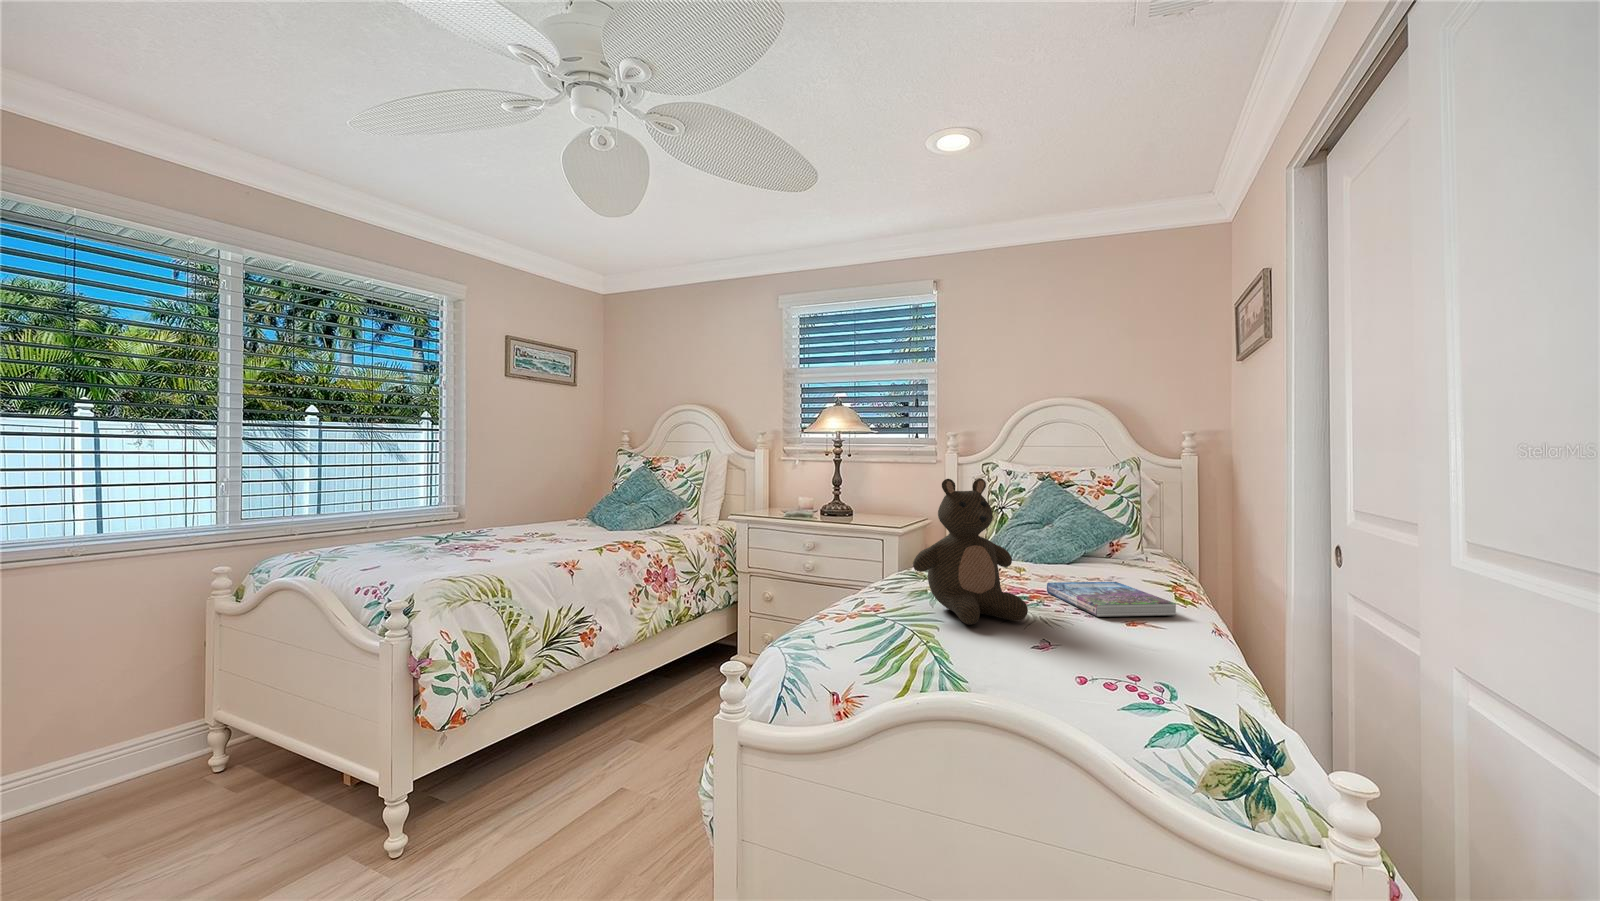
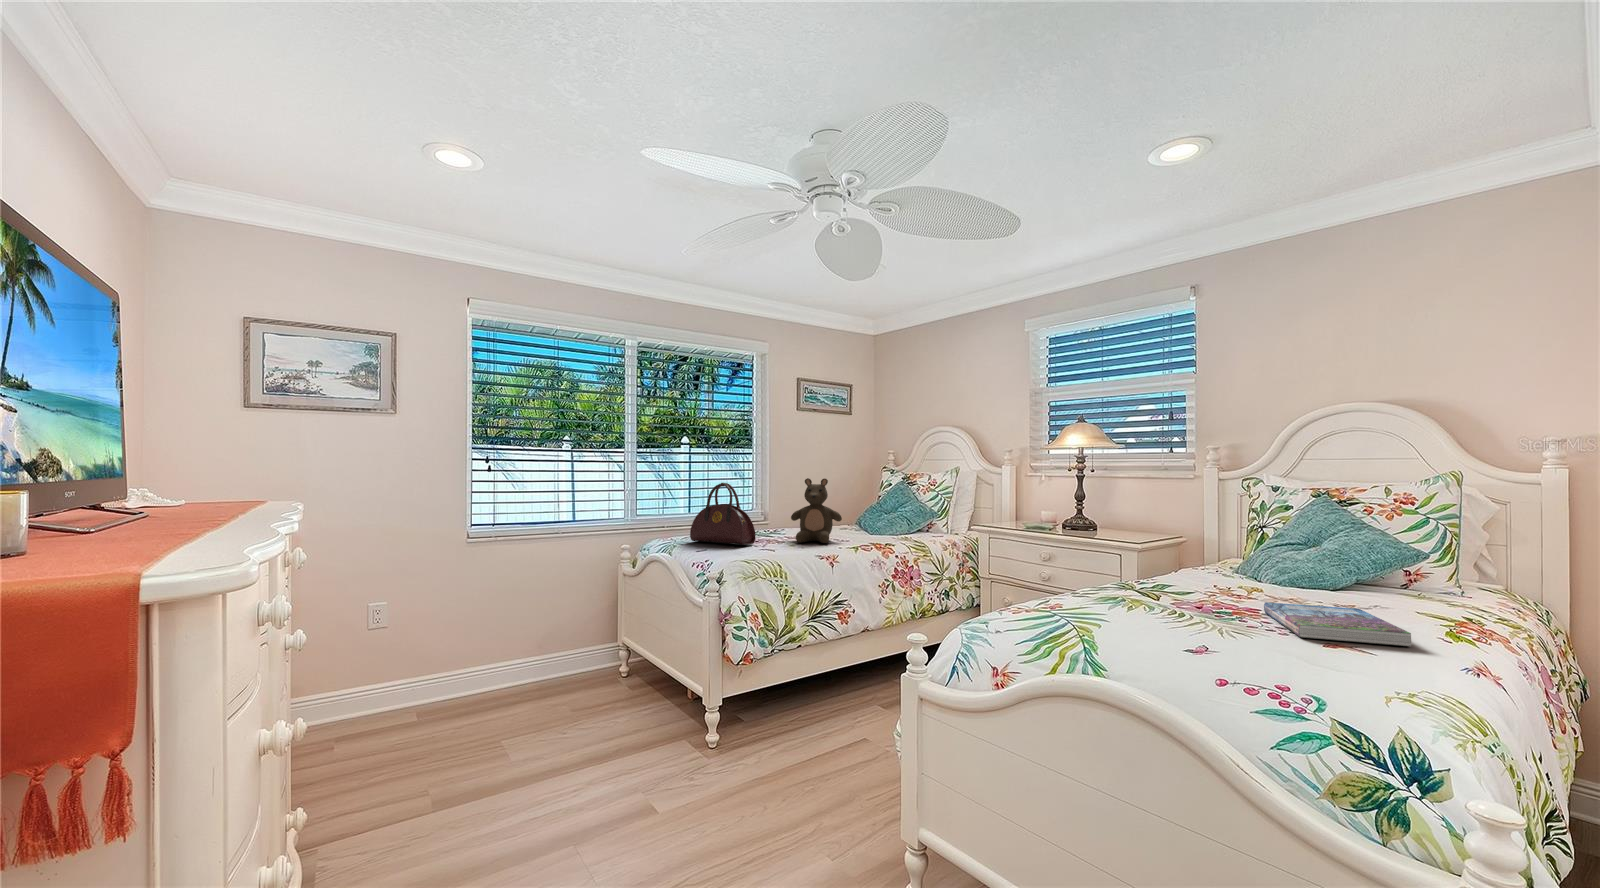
handbag: none [361,472,464,555] -> present [690,483,756,545]
stuffed bear: present [913,478,1028,625] -> present [791,478,842,543]

